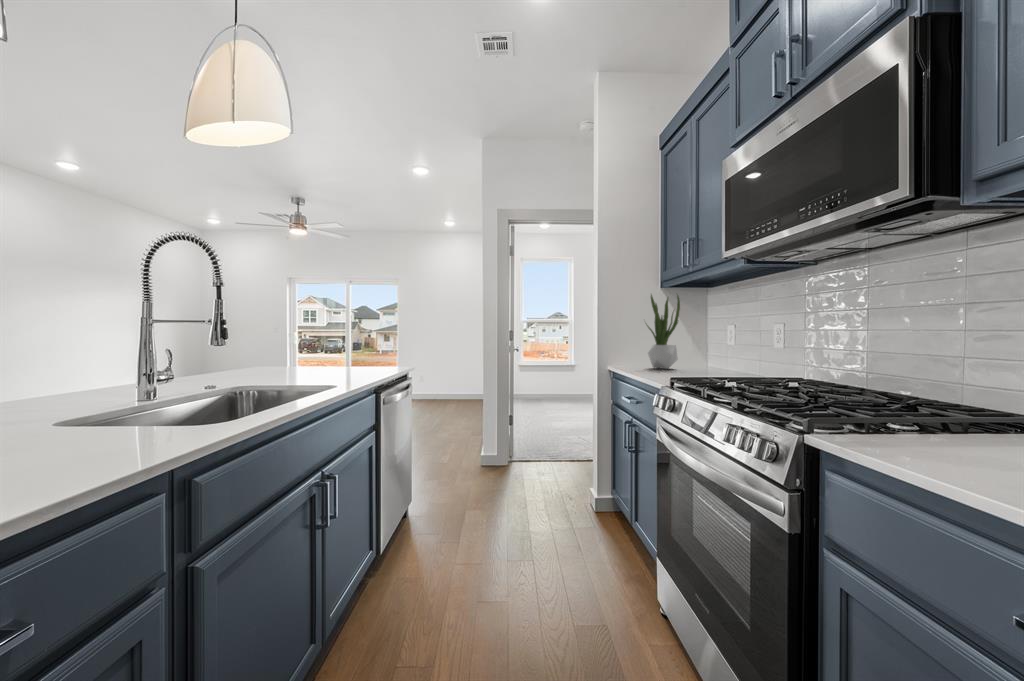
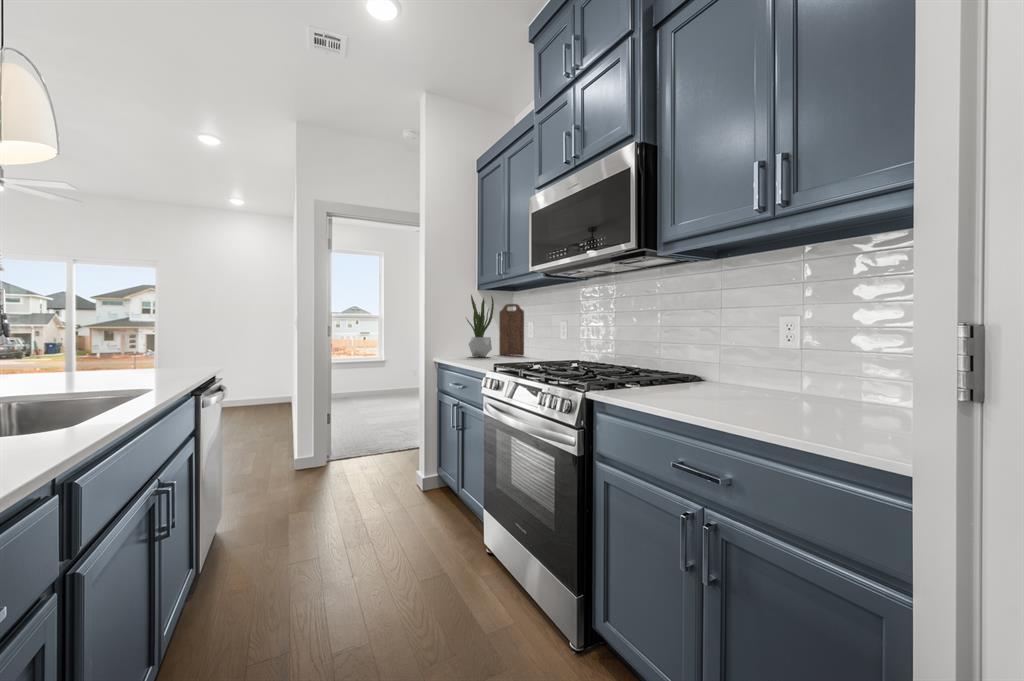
cutting board: none [689,303,722,369] -> present [499,304,524,356]

